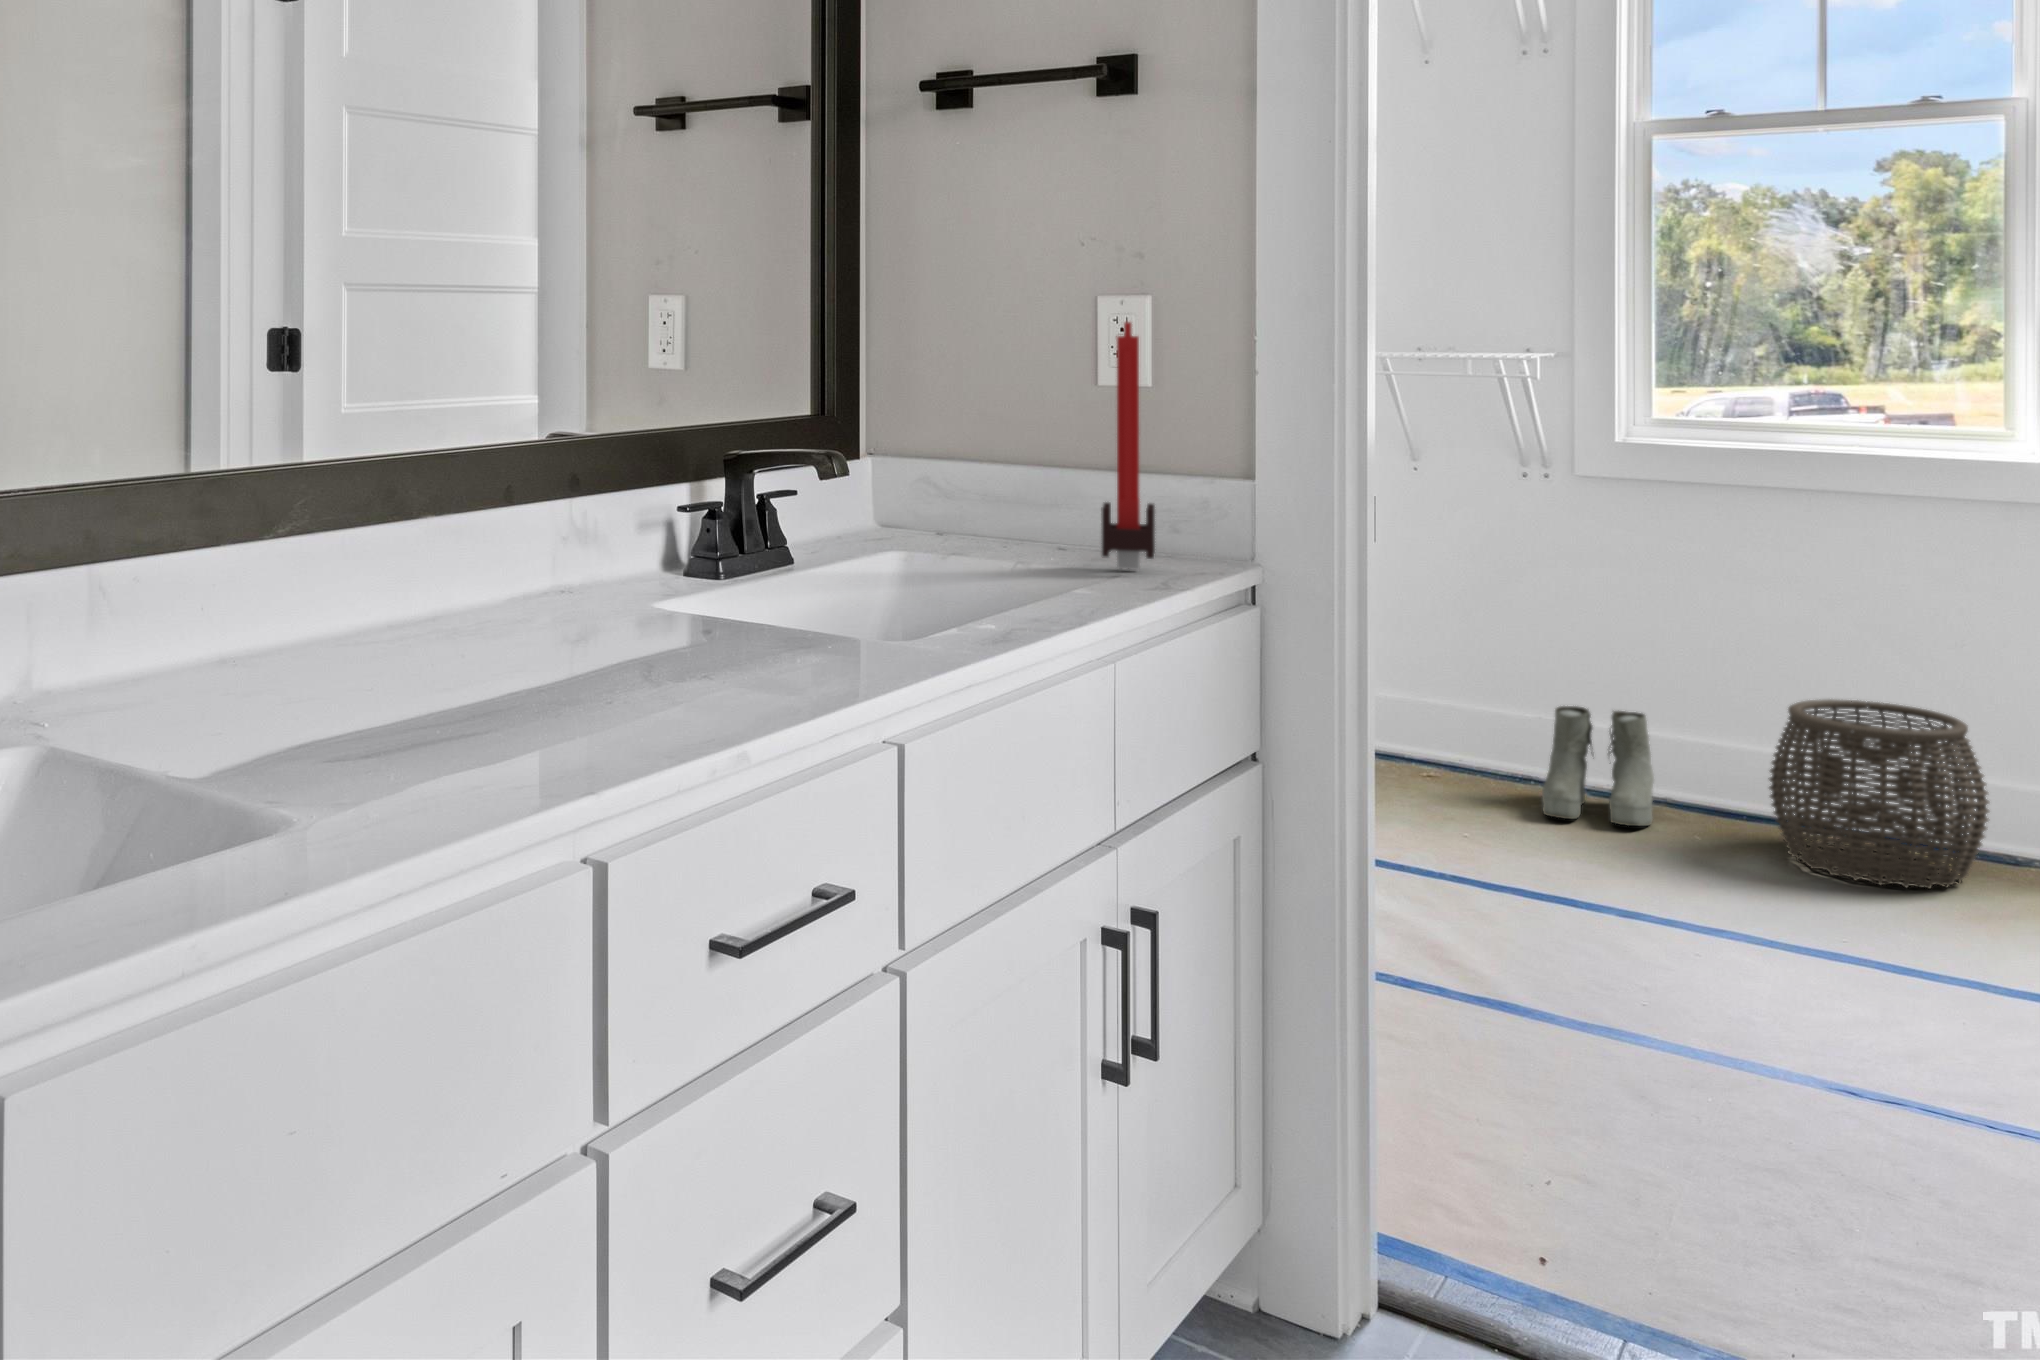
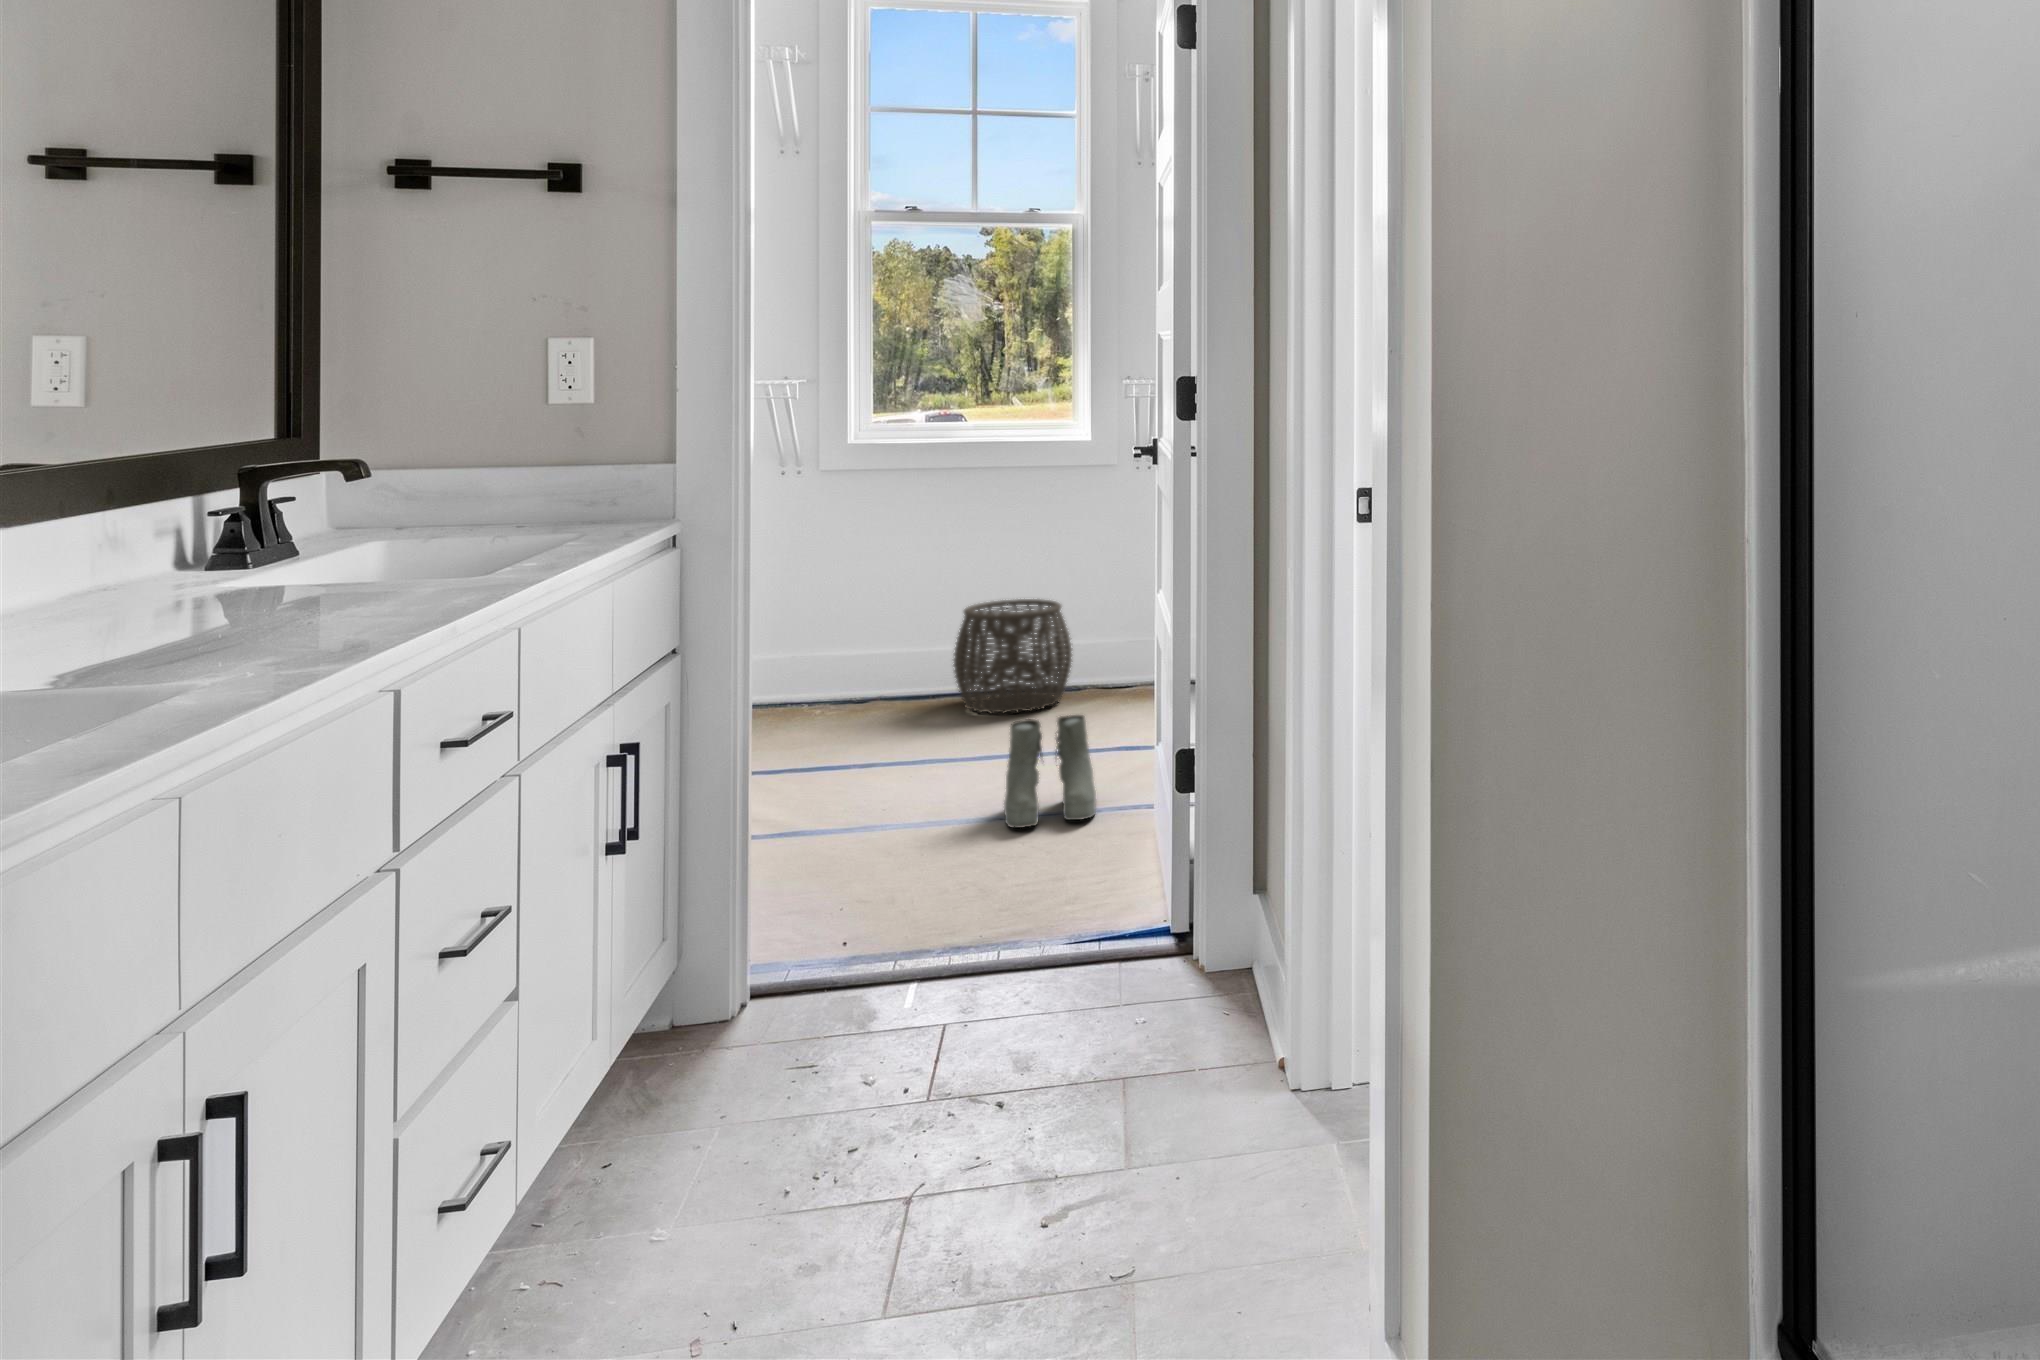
candle: present [1101,322,1155,570] -> none [564,355,609,531]
boots: present [1542,706,1654,826] -> present [1004,715,1096,828]

